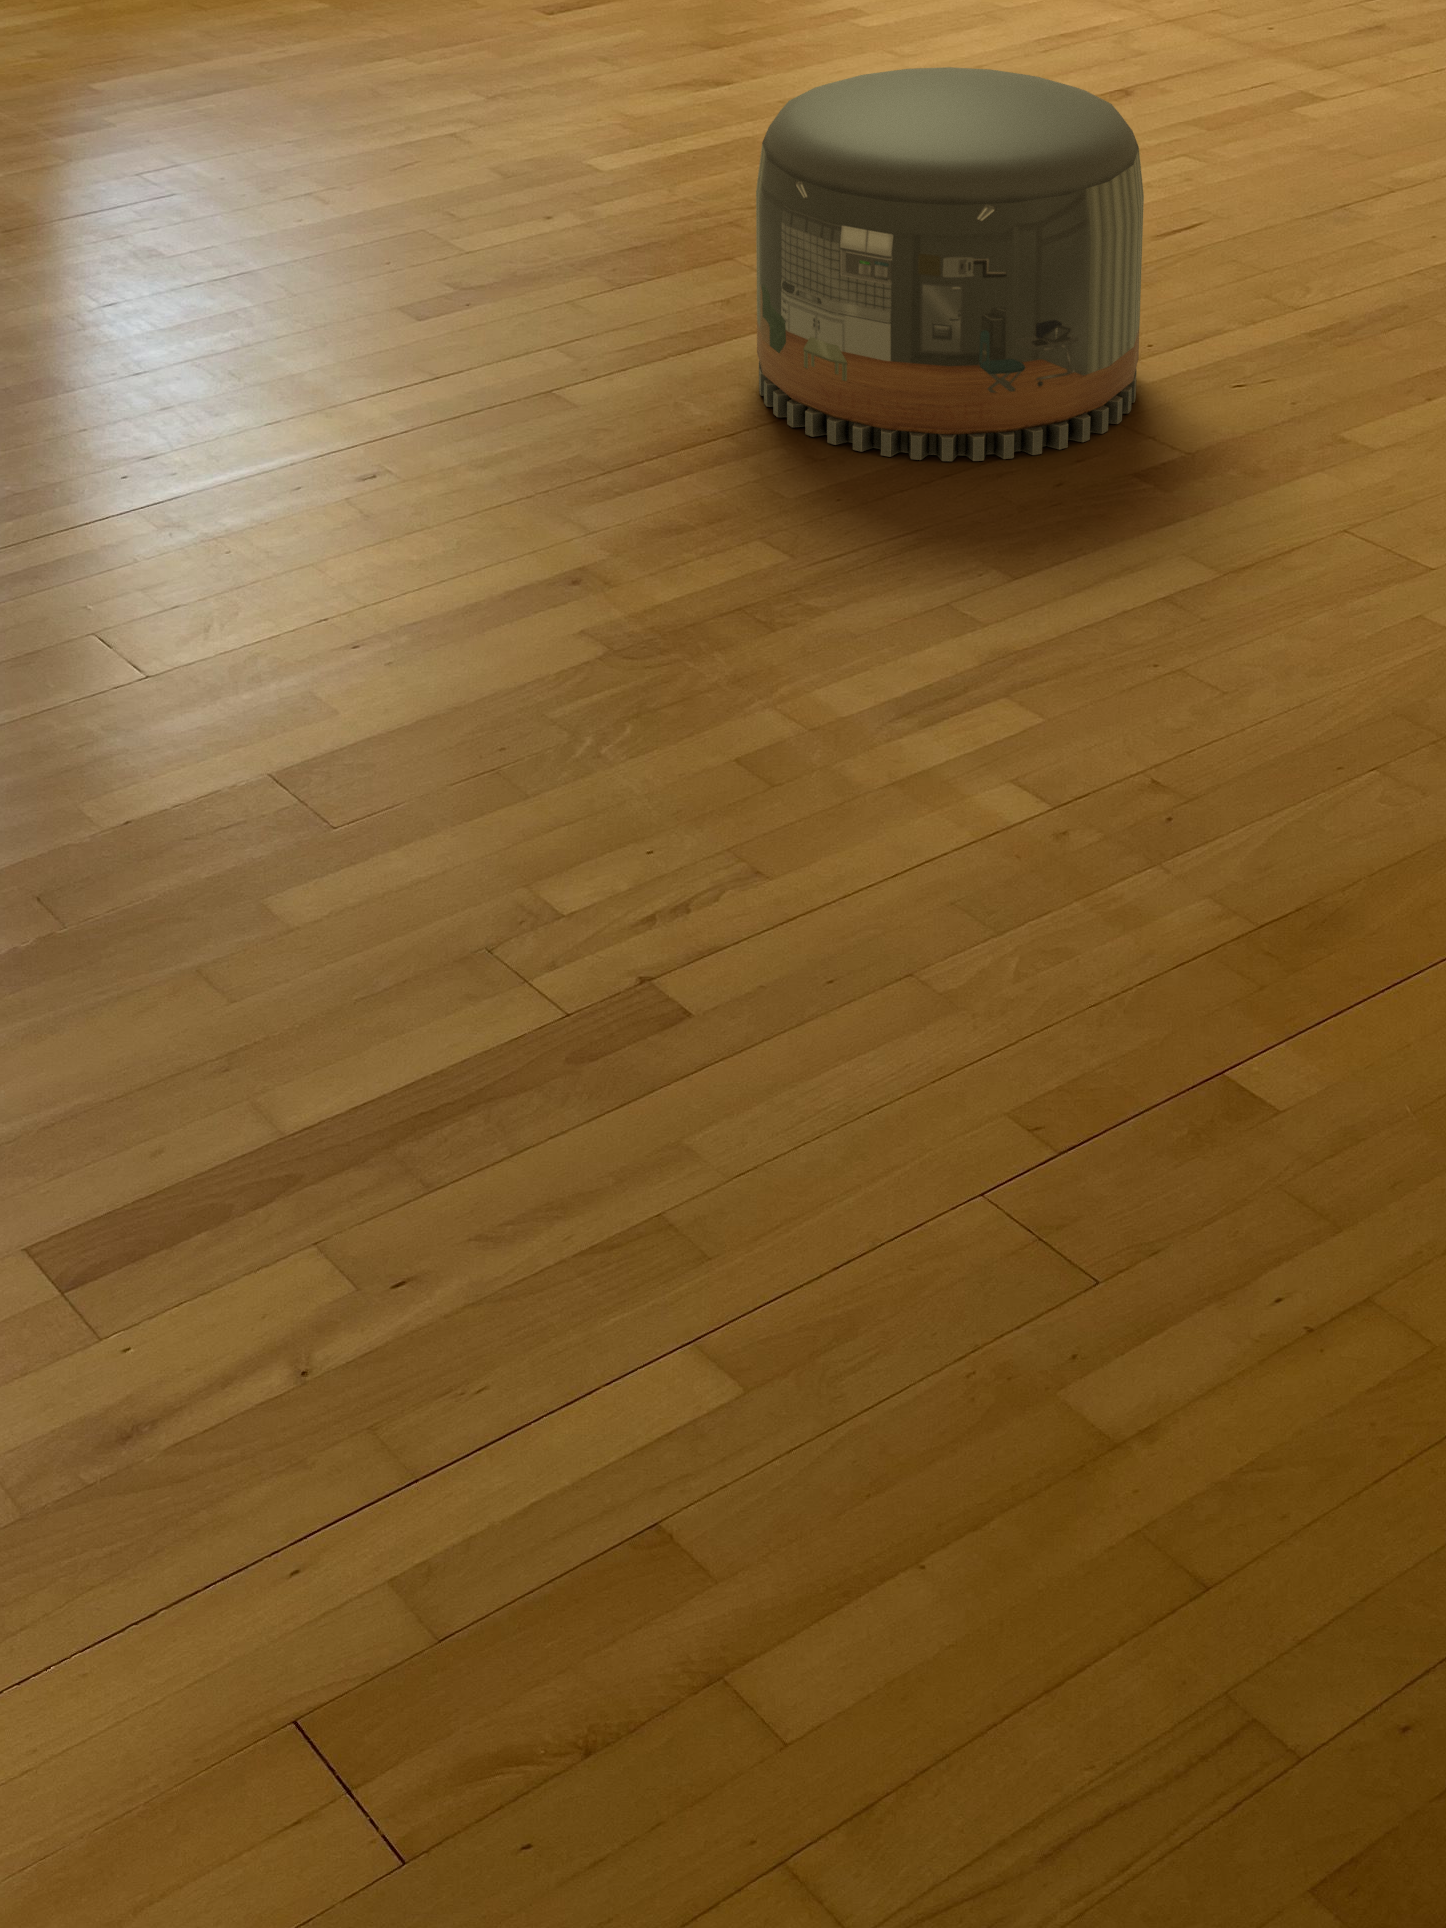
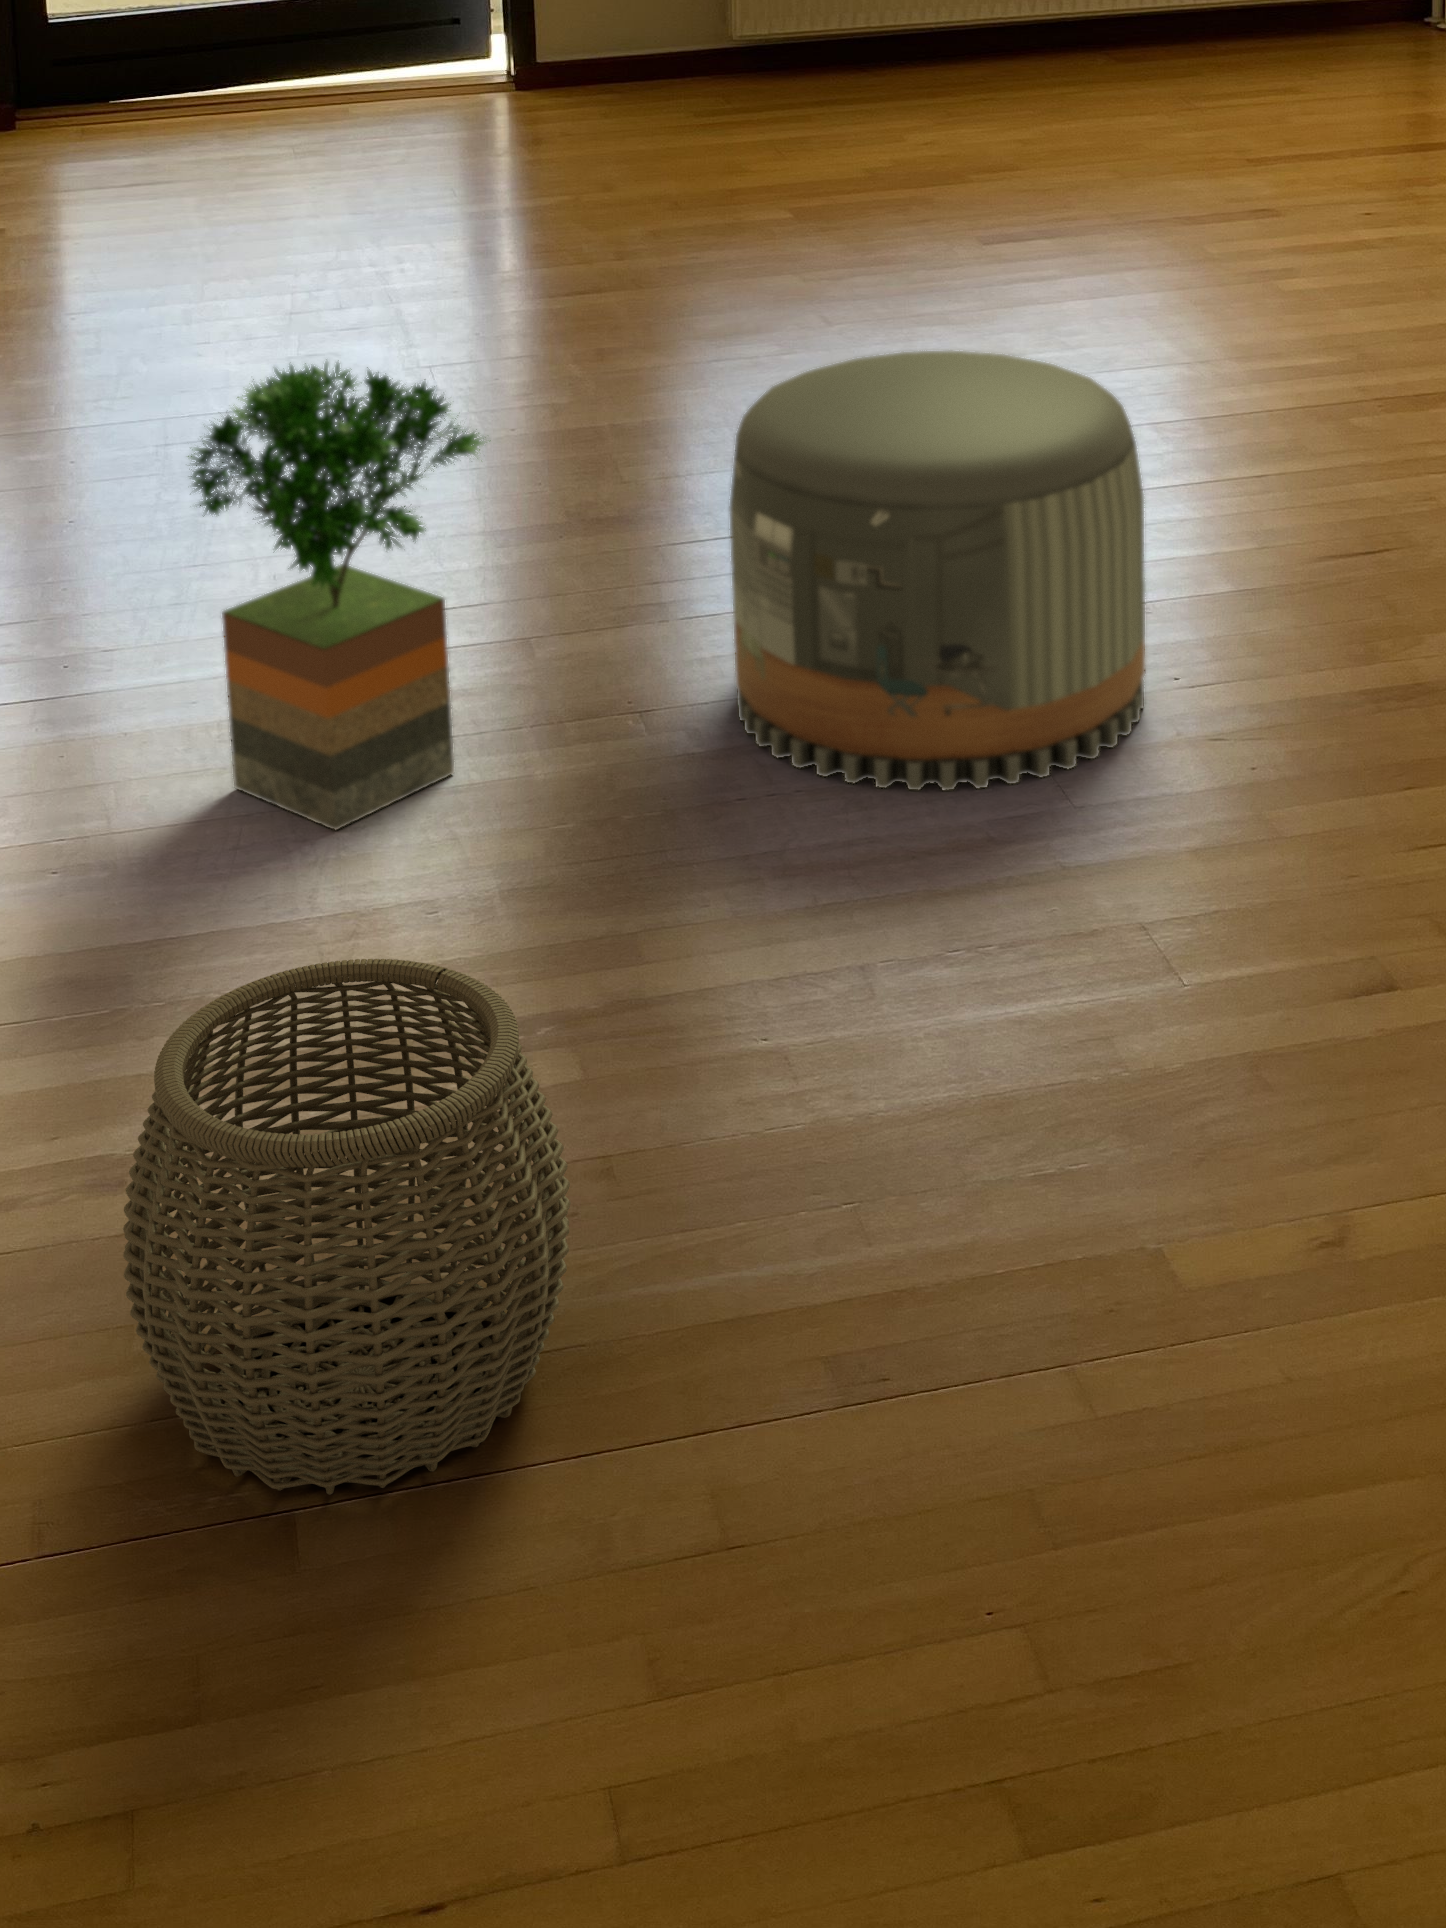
potted tree: none [353,119,632,569] -> present [188,363,483,830]
woven basket: none [897,600,1299,1057] -> present [123,959,571,1495]

